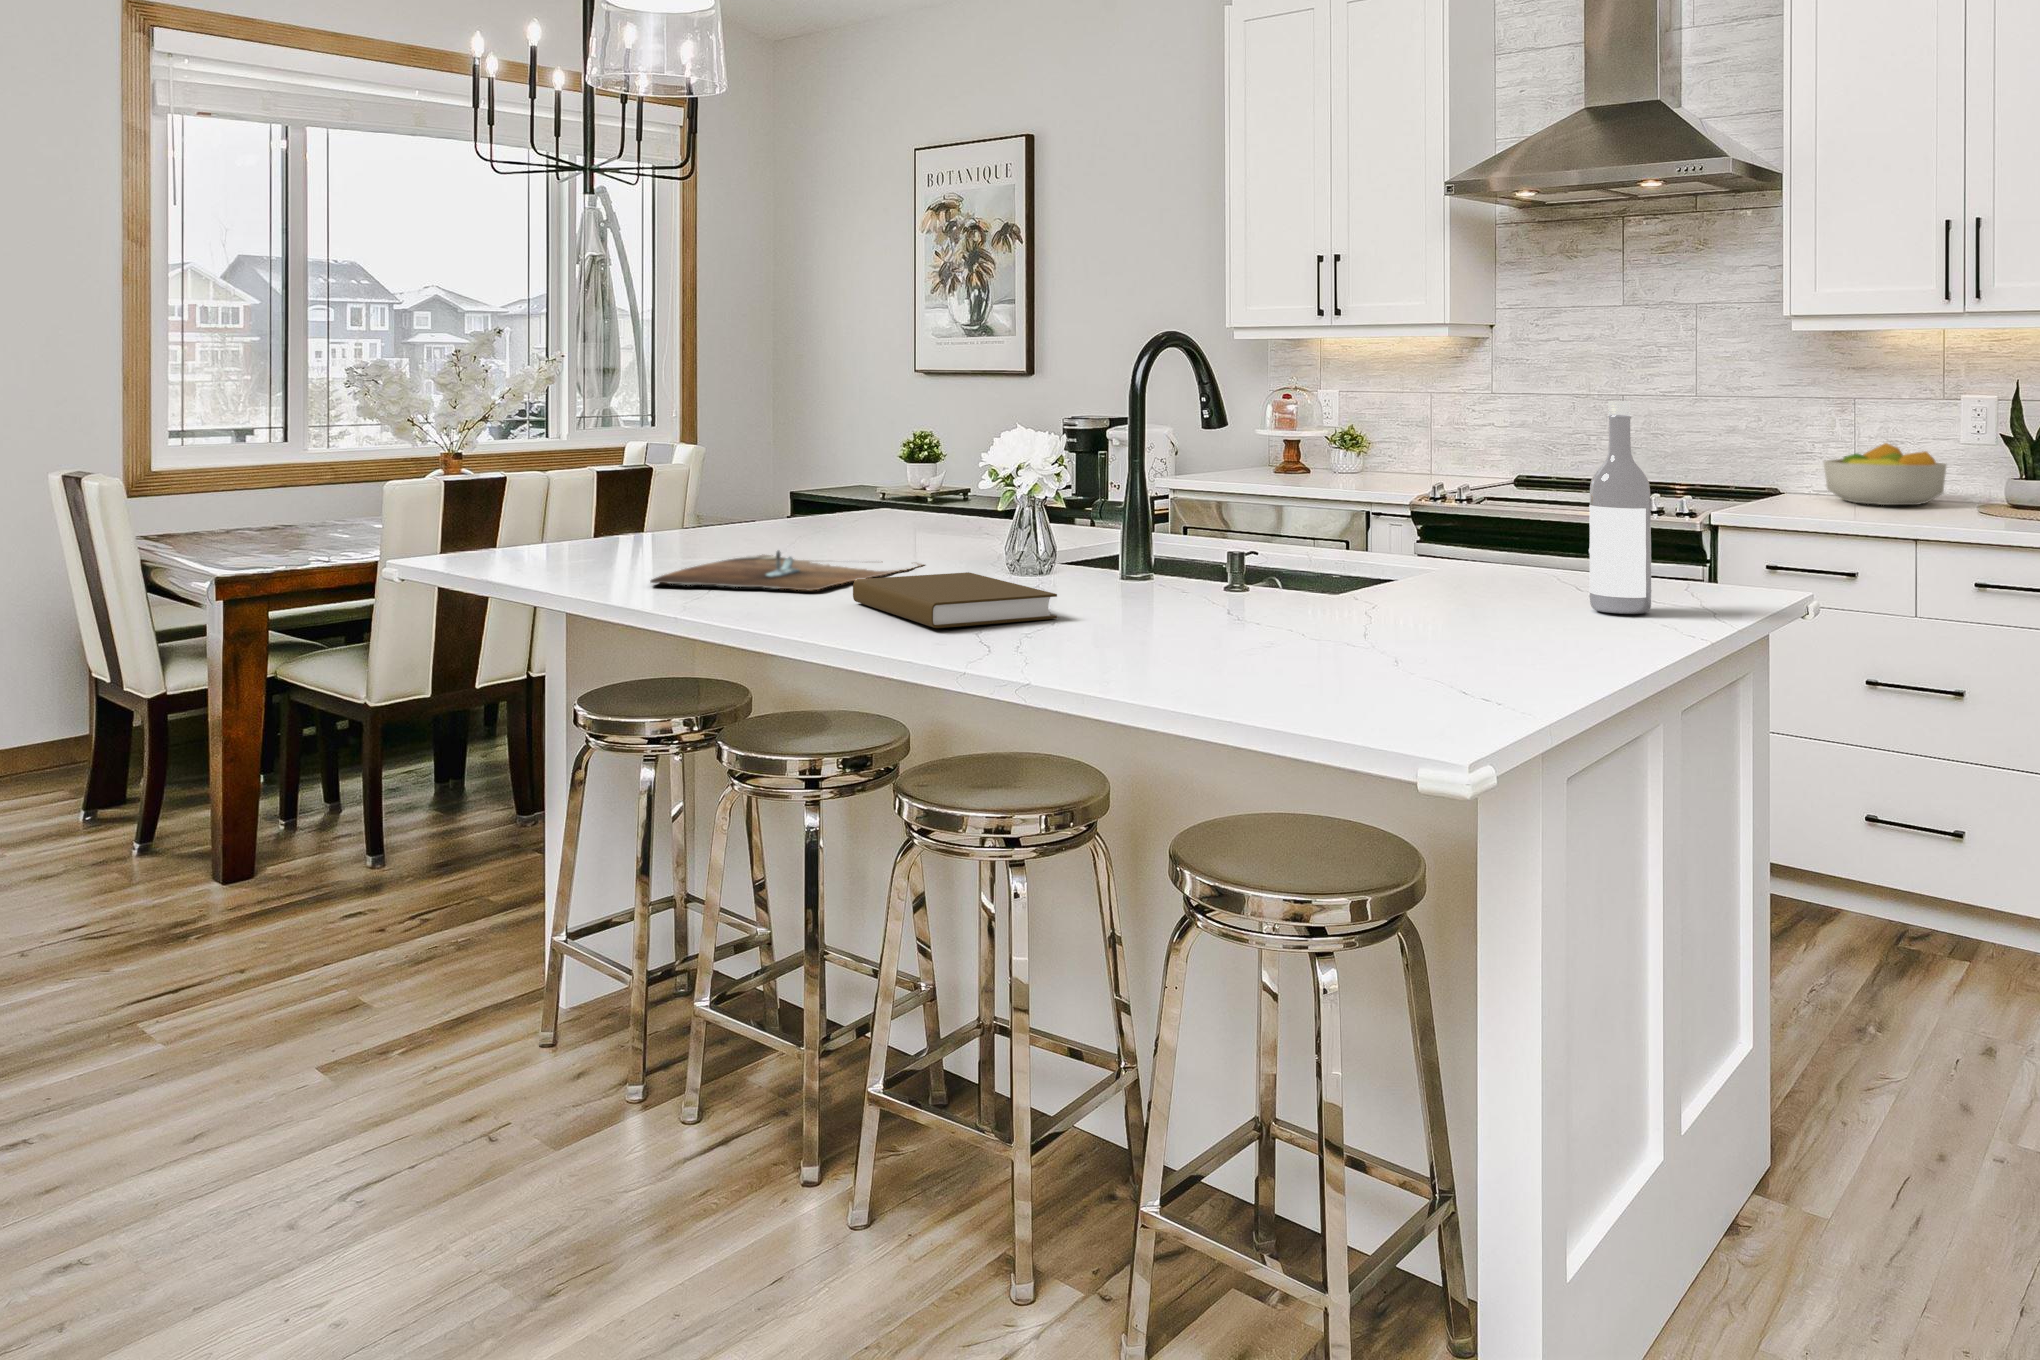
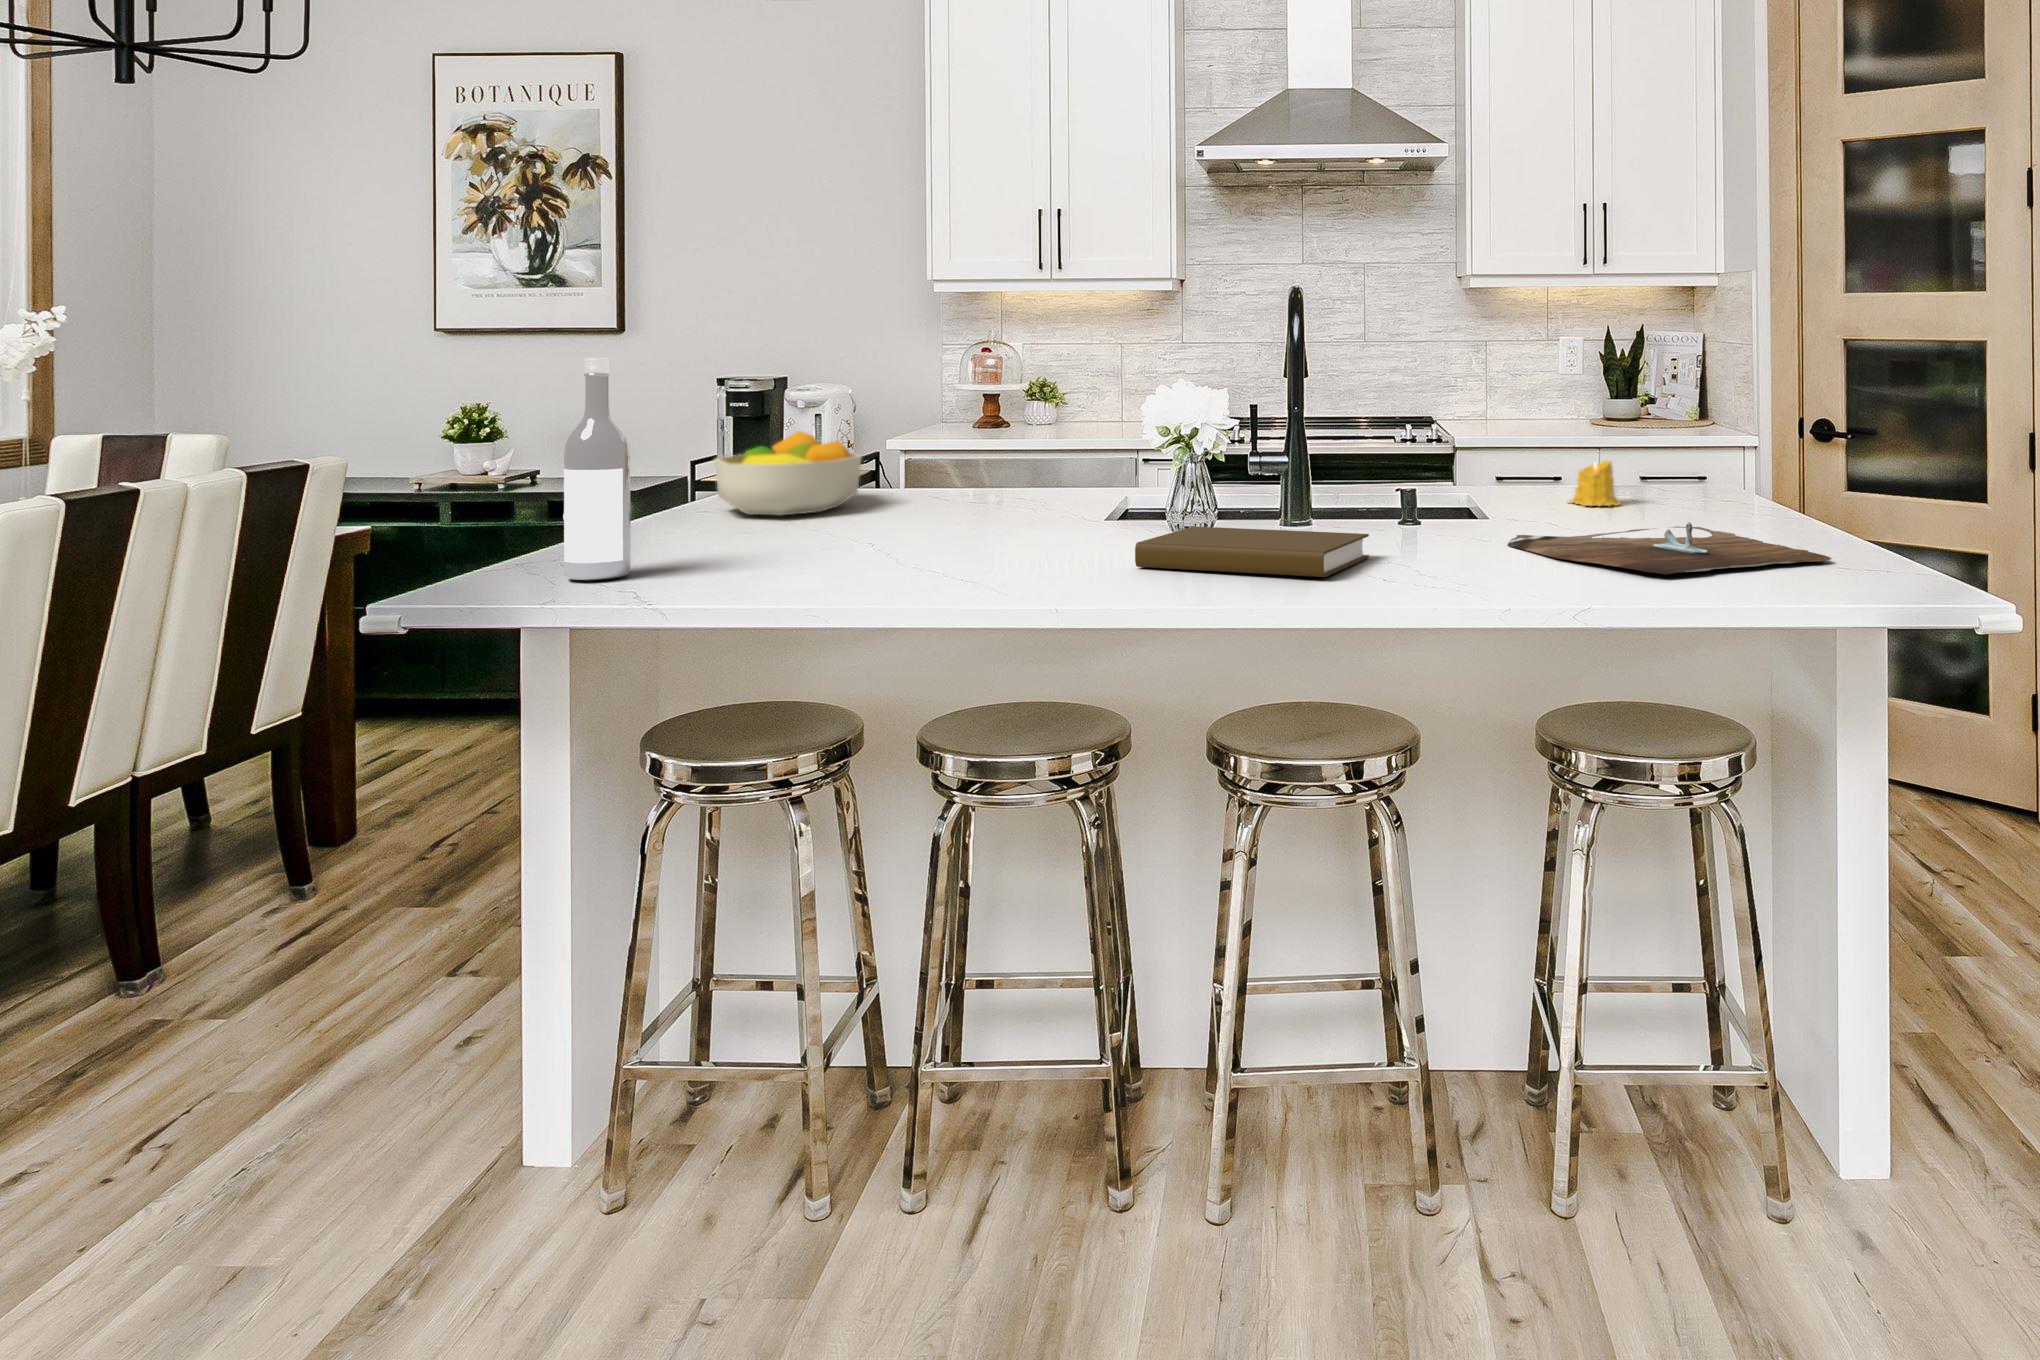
wine bottle: present [1589,401,1651,614] -> present [563,358,631,580]
fruit bowl: present [1824,443,1946,505] -> present [714,431,861,516]
candle: none [1489,542,1548,601] -> present [1569,461,1620,506]
cutting board: present [650,550,922,590] -> present [1508,522,1831,574]

